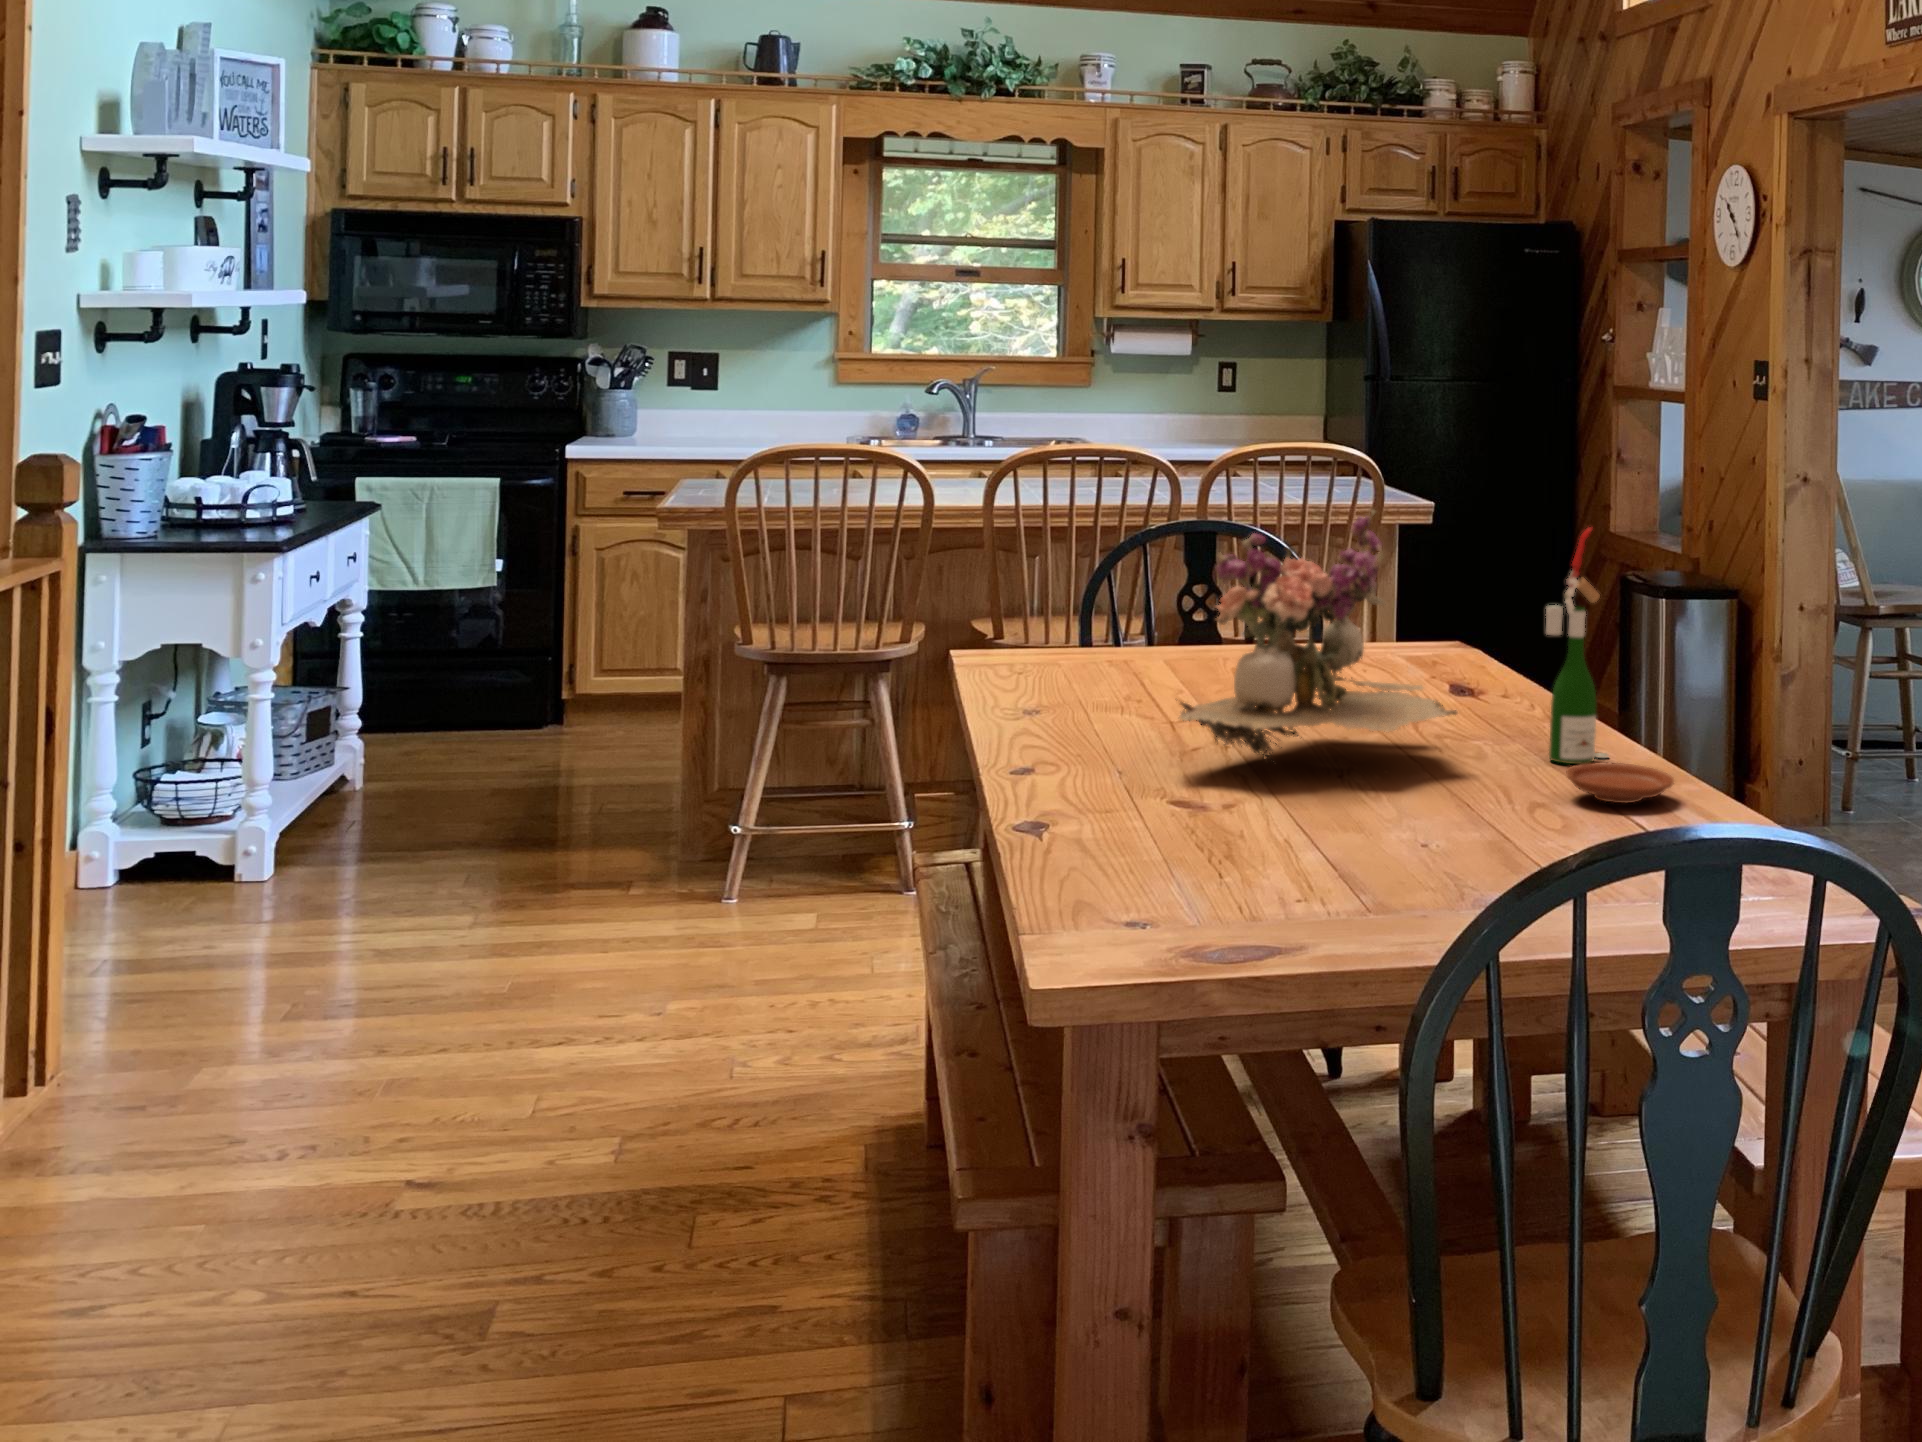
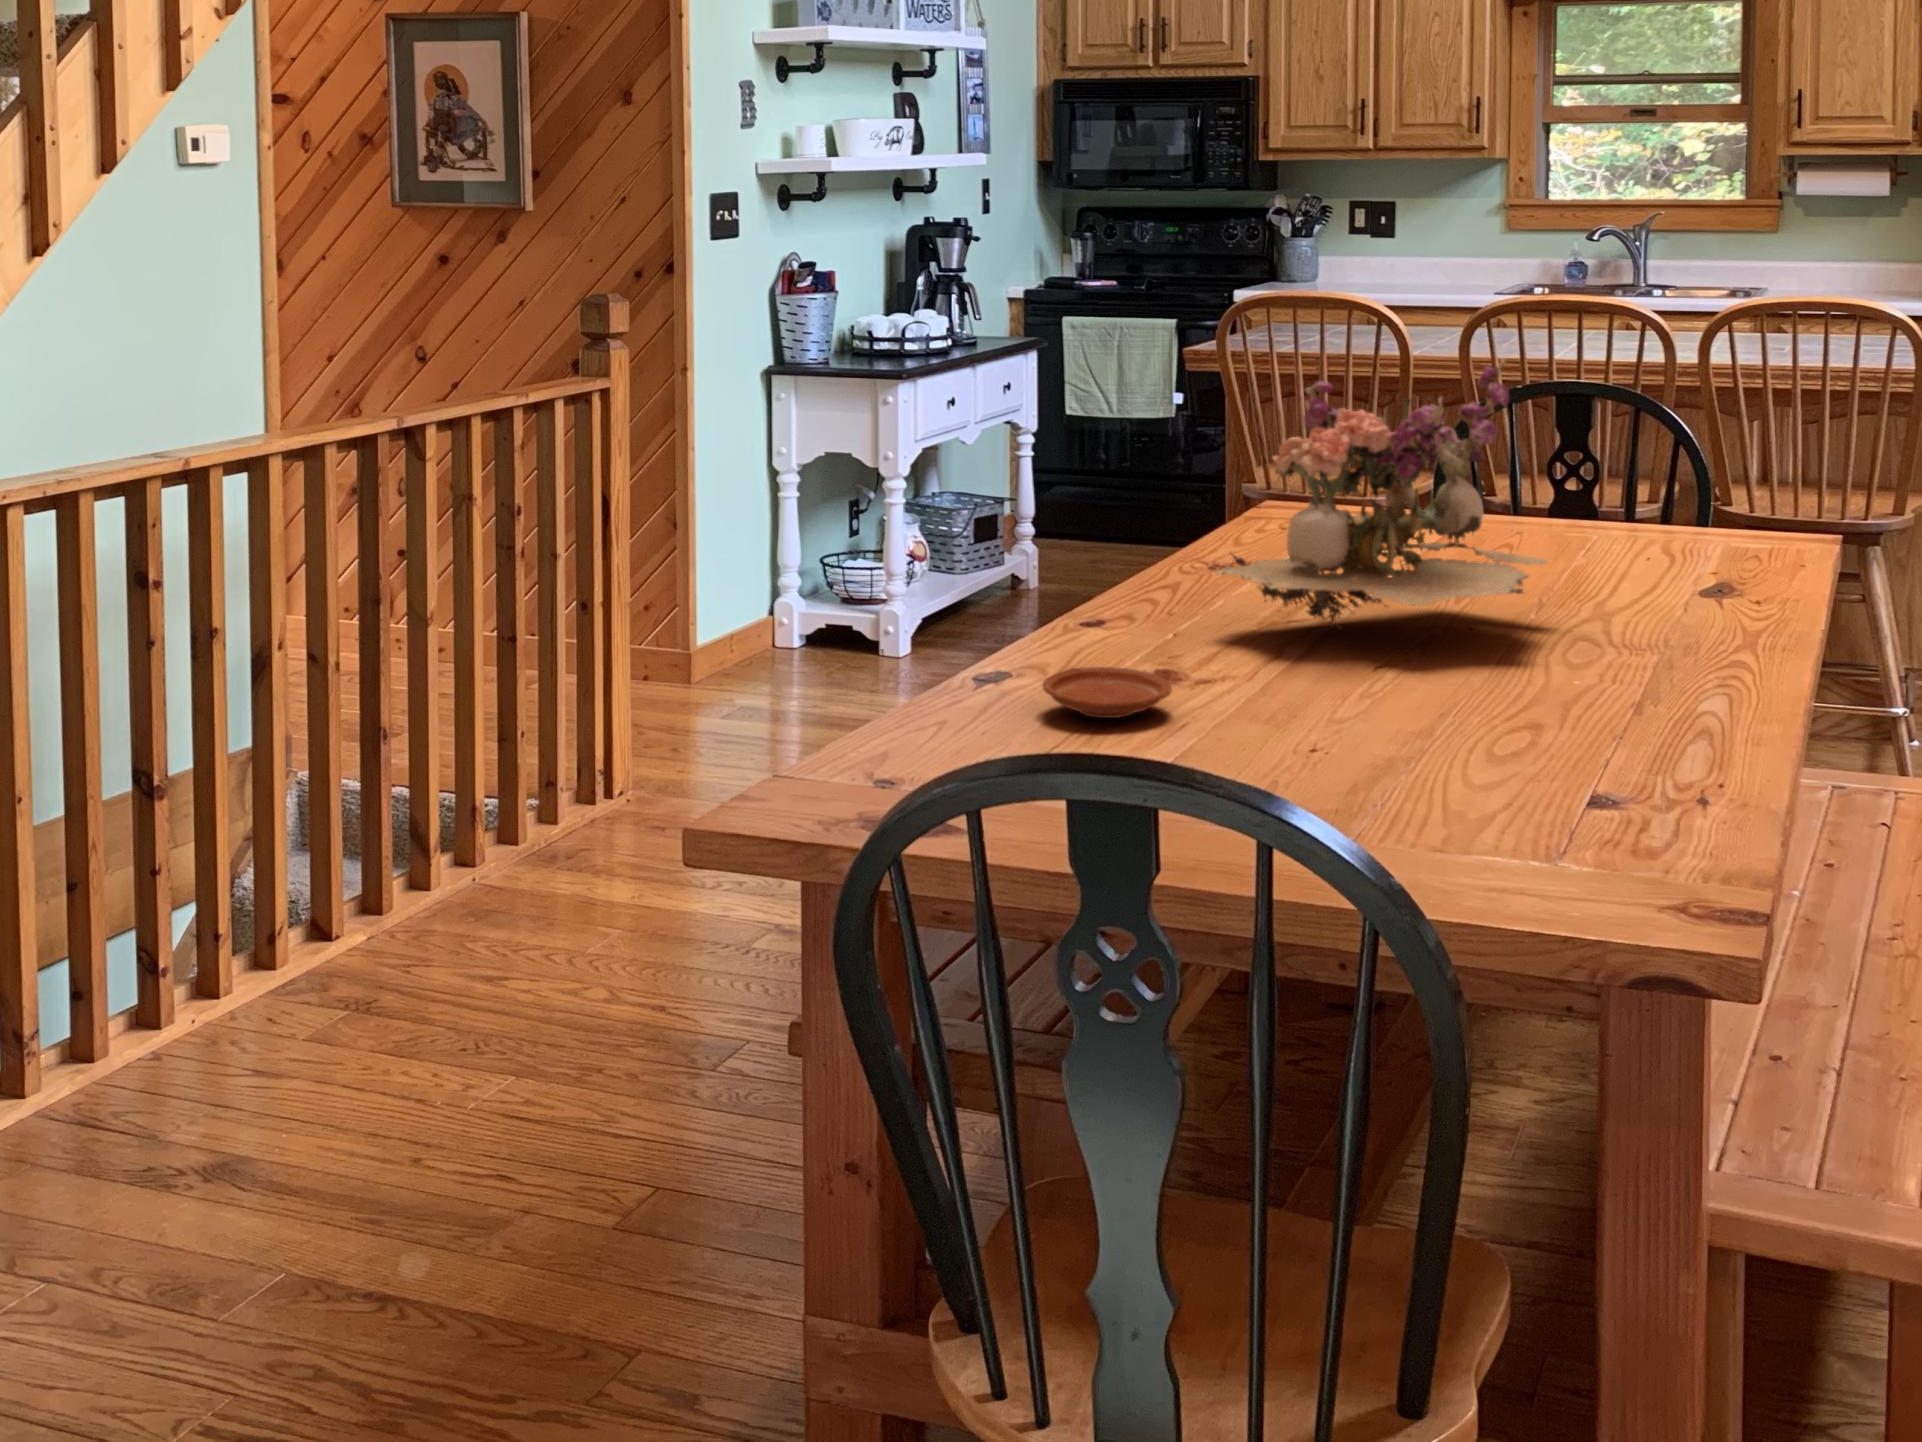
wine bottle: present [1546,527,1608,764] -> none [1653,385,1738,665]
plate: present [1566,763,1674,803] -> present [1042,667,1172,718]

